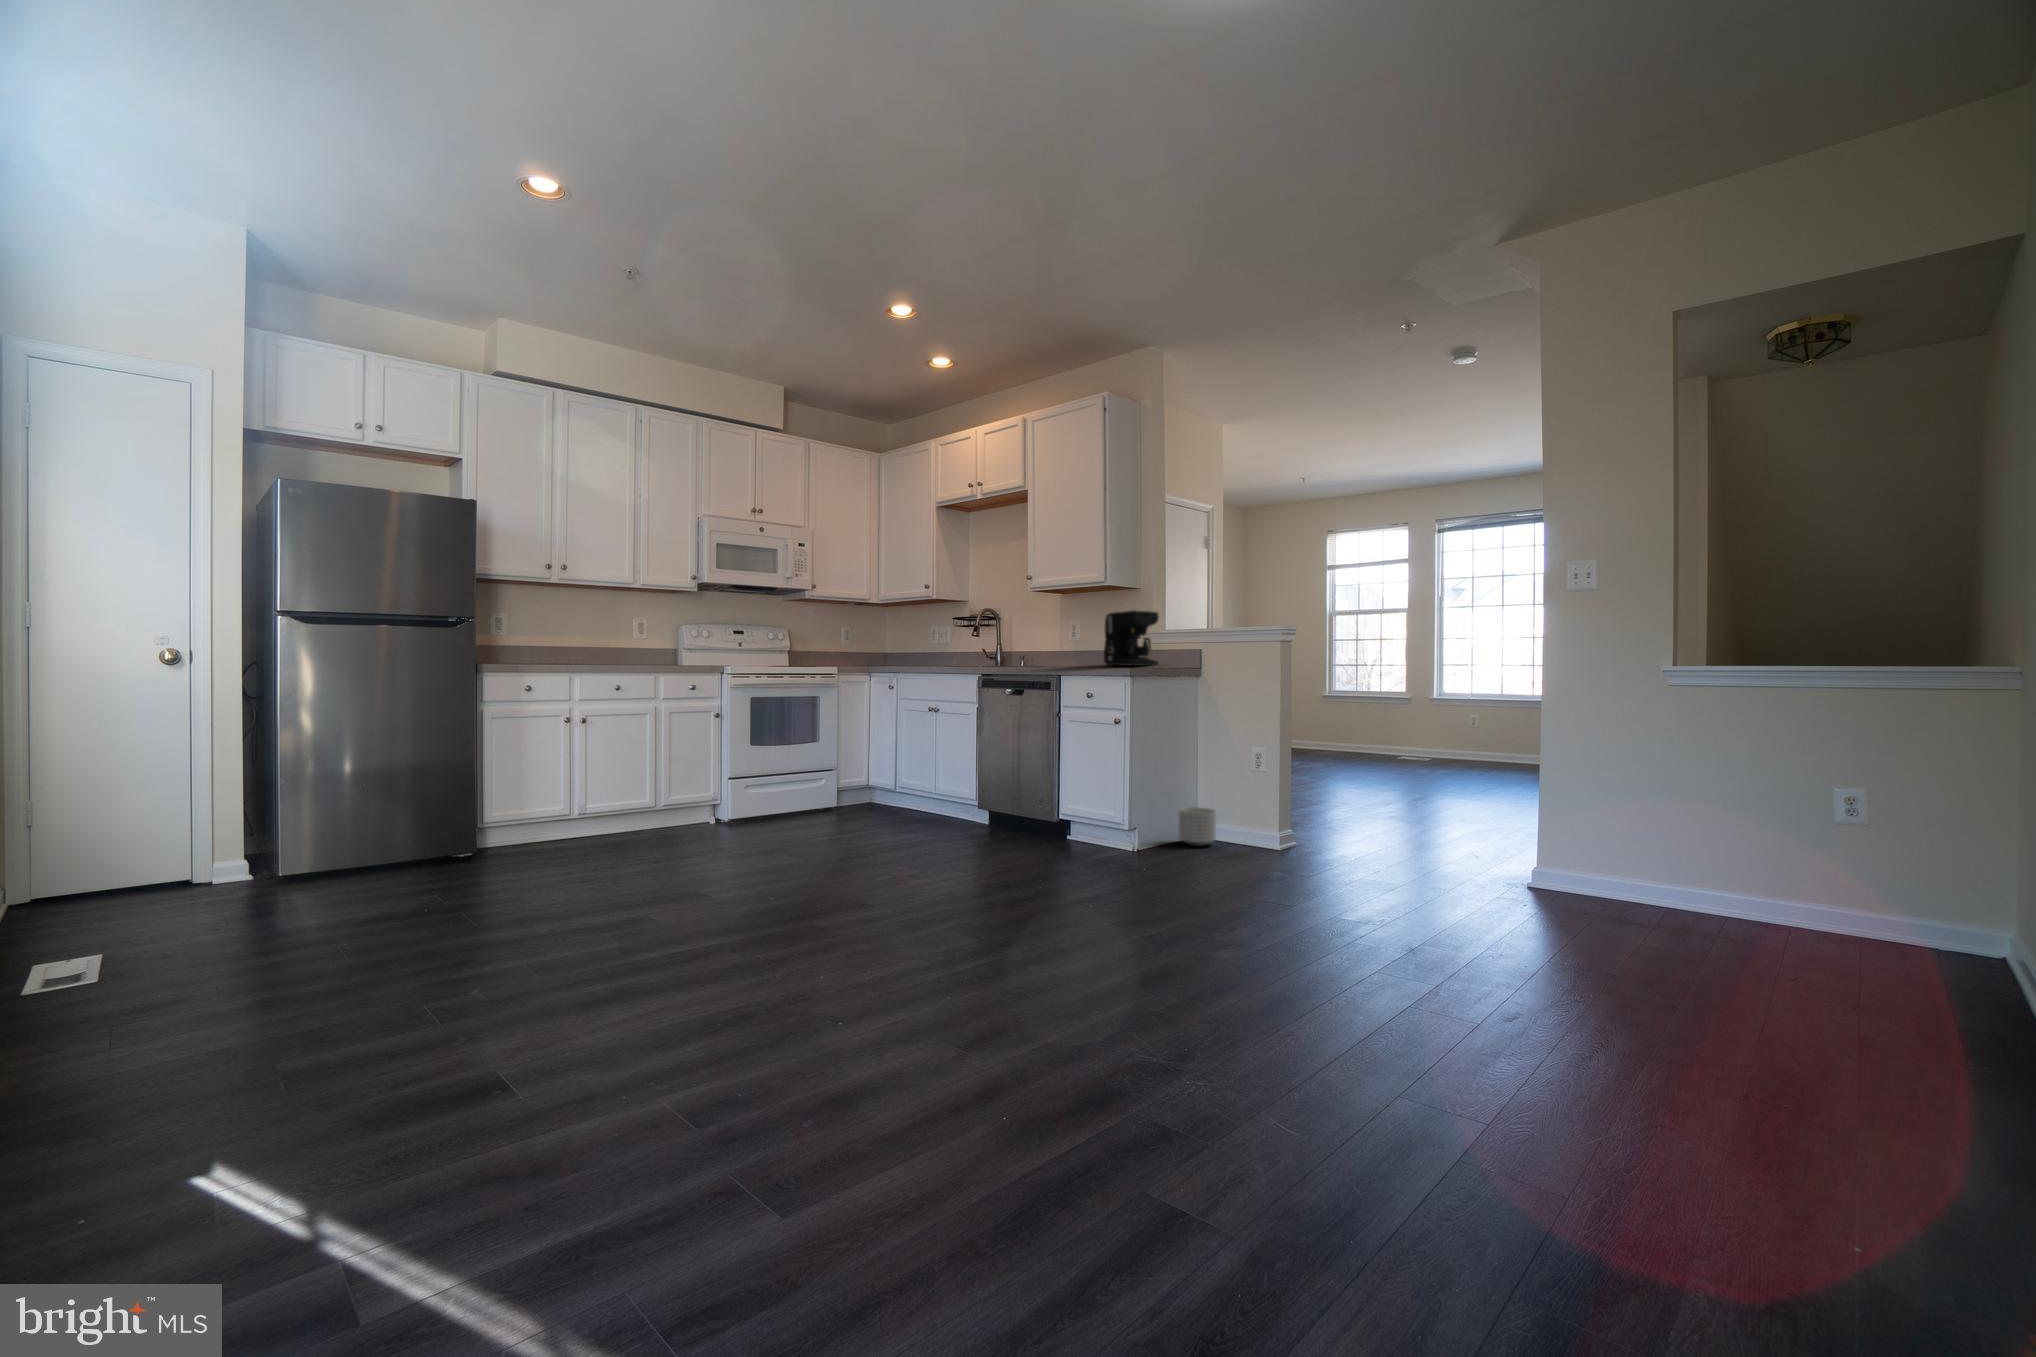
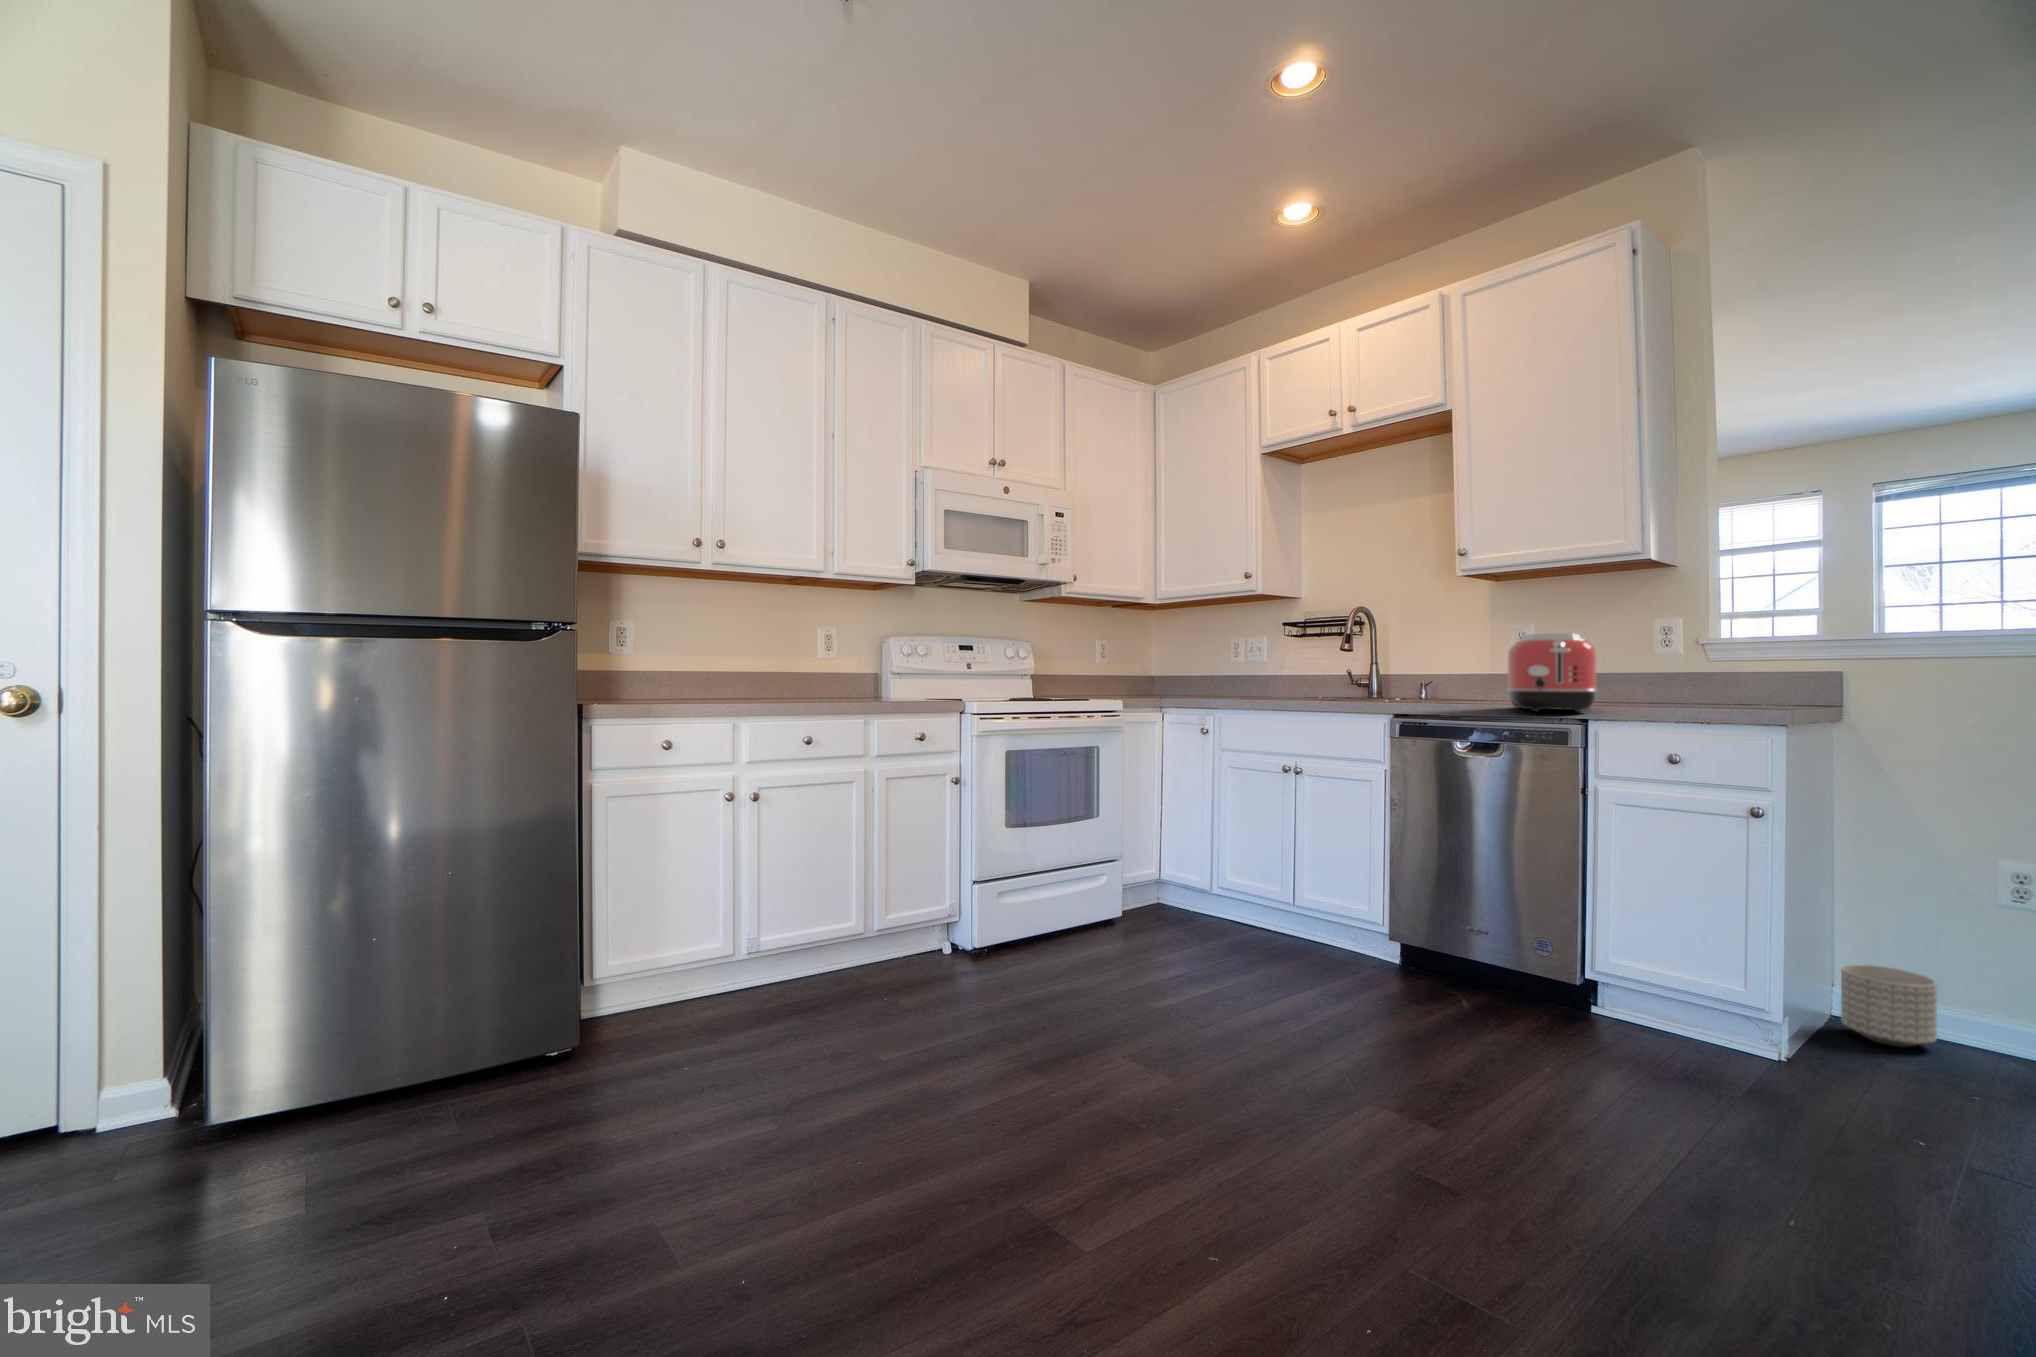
coffee maker: present [1104,610,1159,666] -> none [1628,599,1746,698]
toaster: none [1023,629,1069,672] -> present [1507,633,1597,712]

